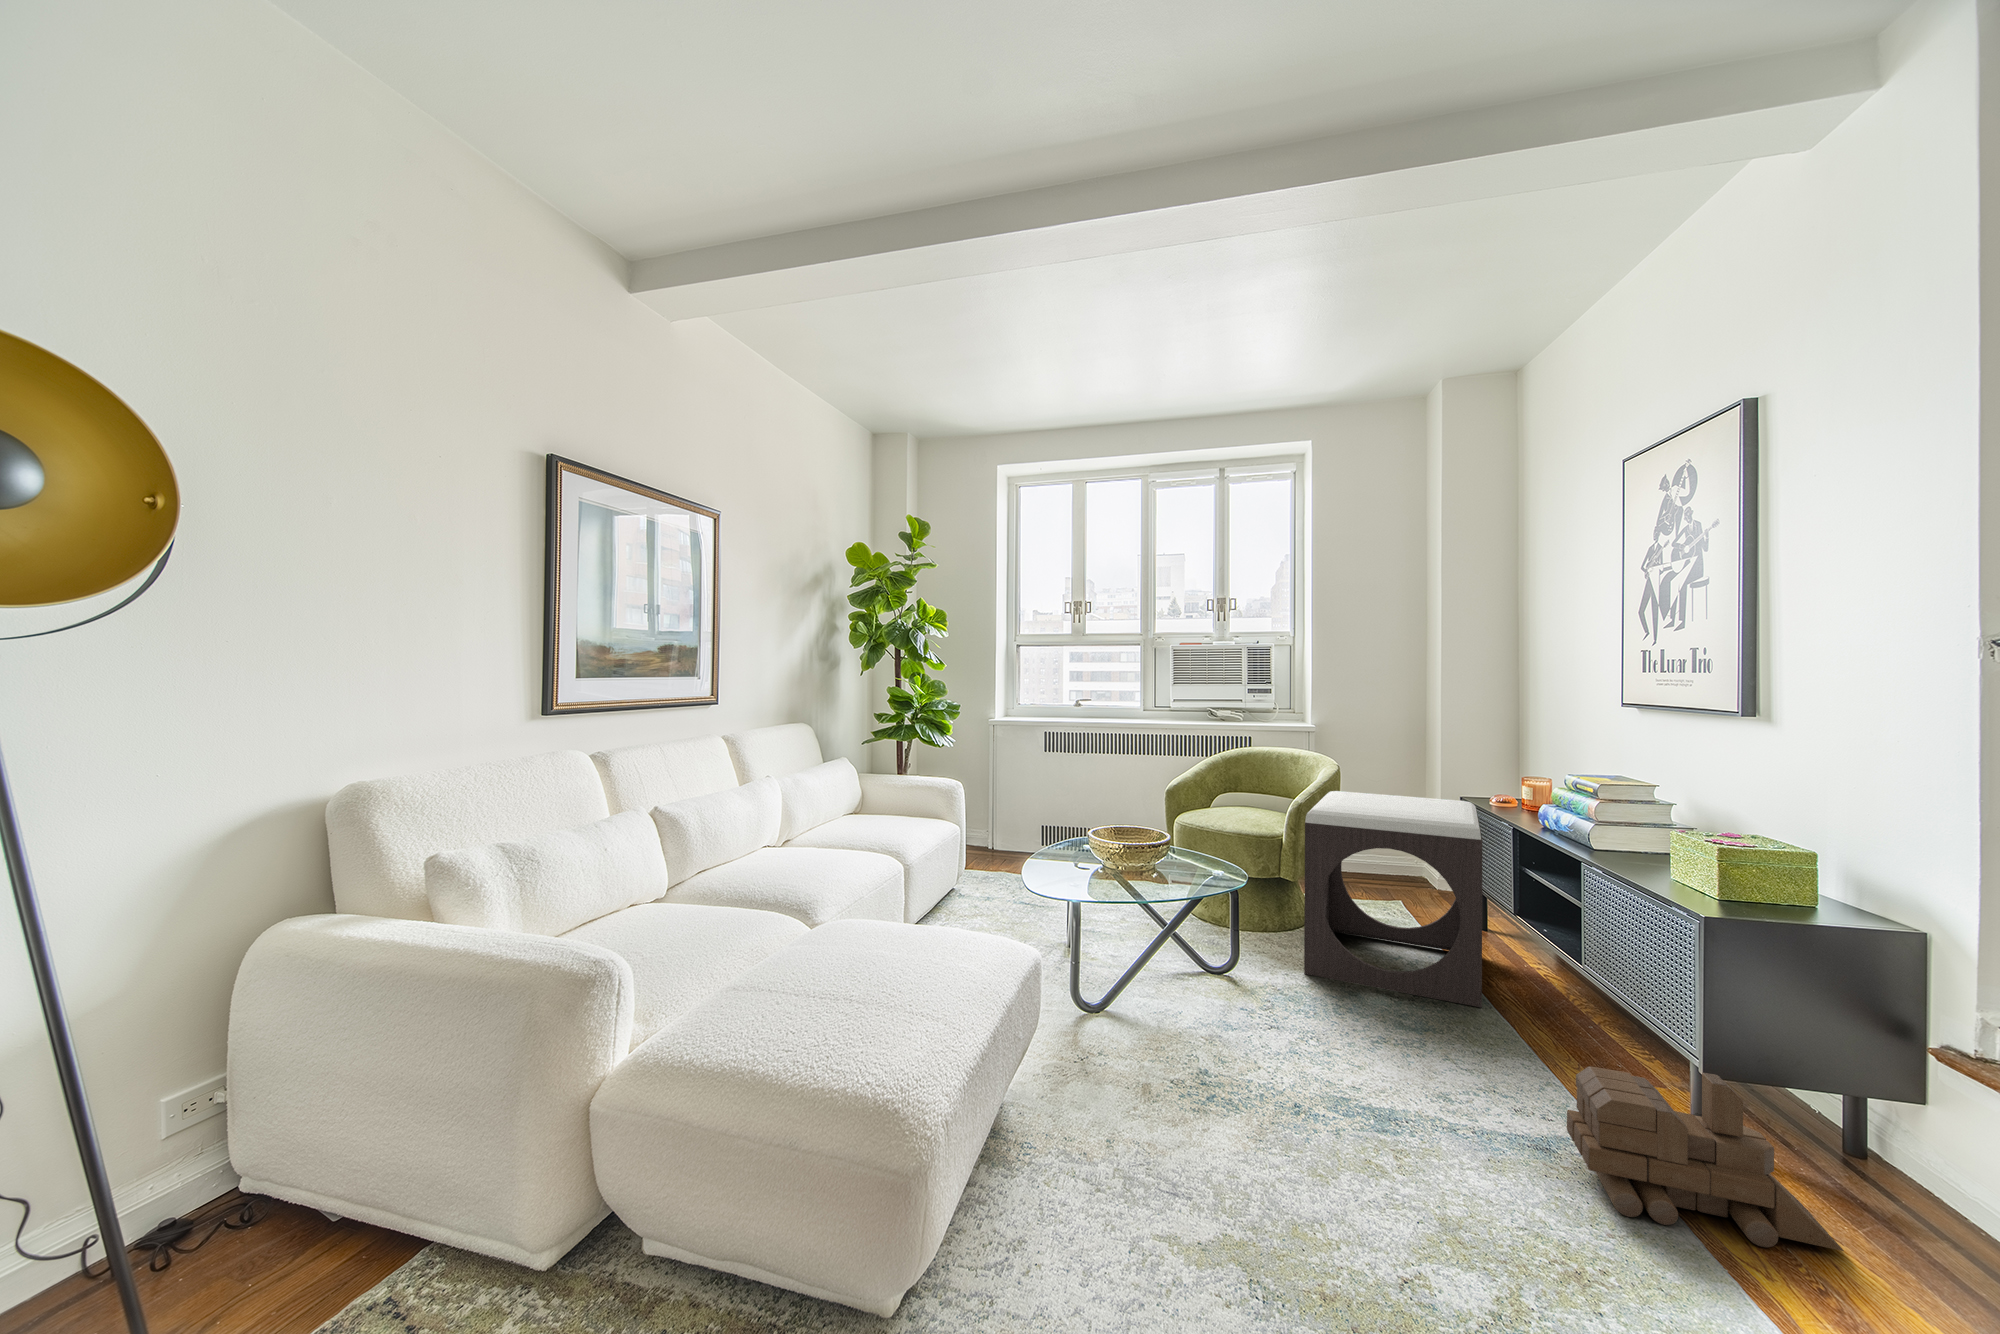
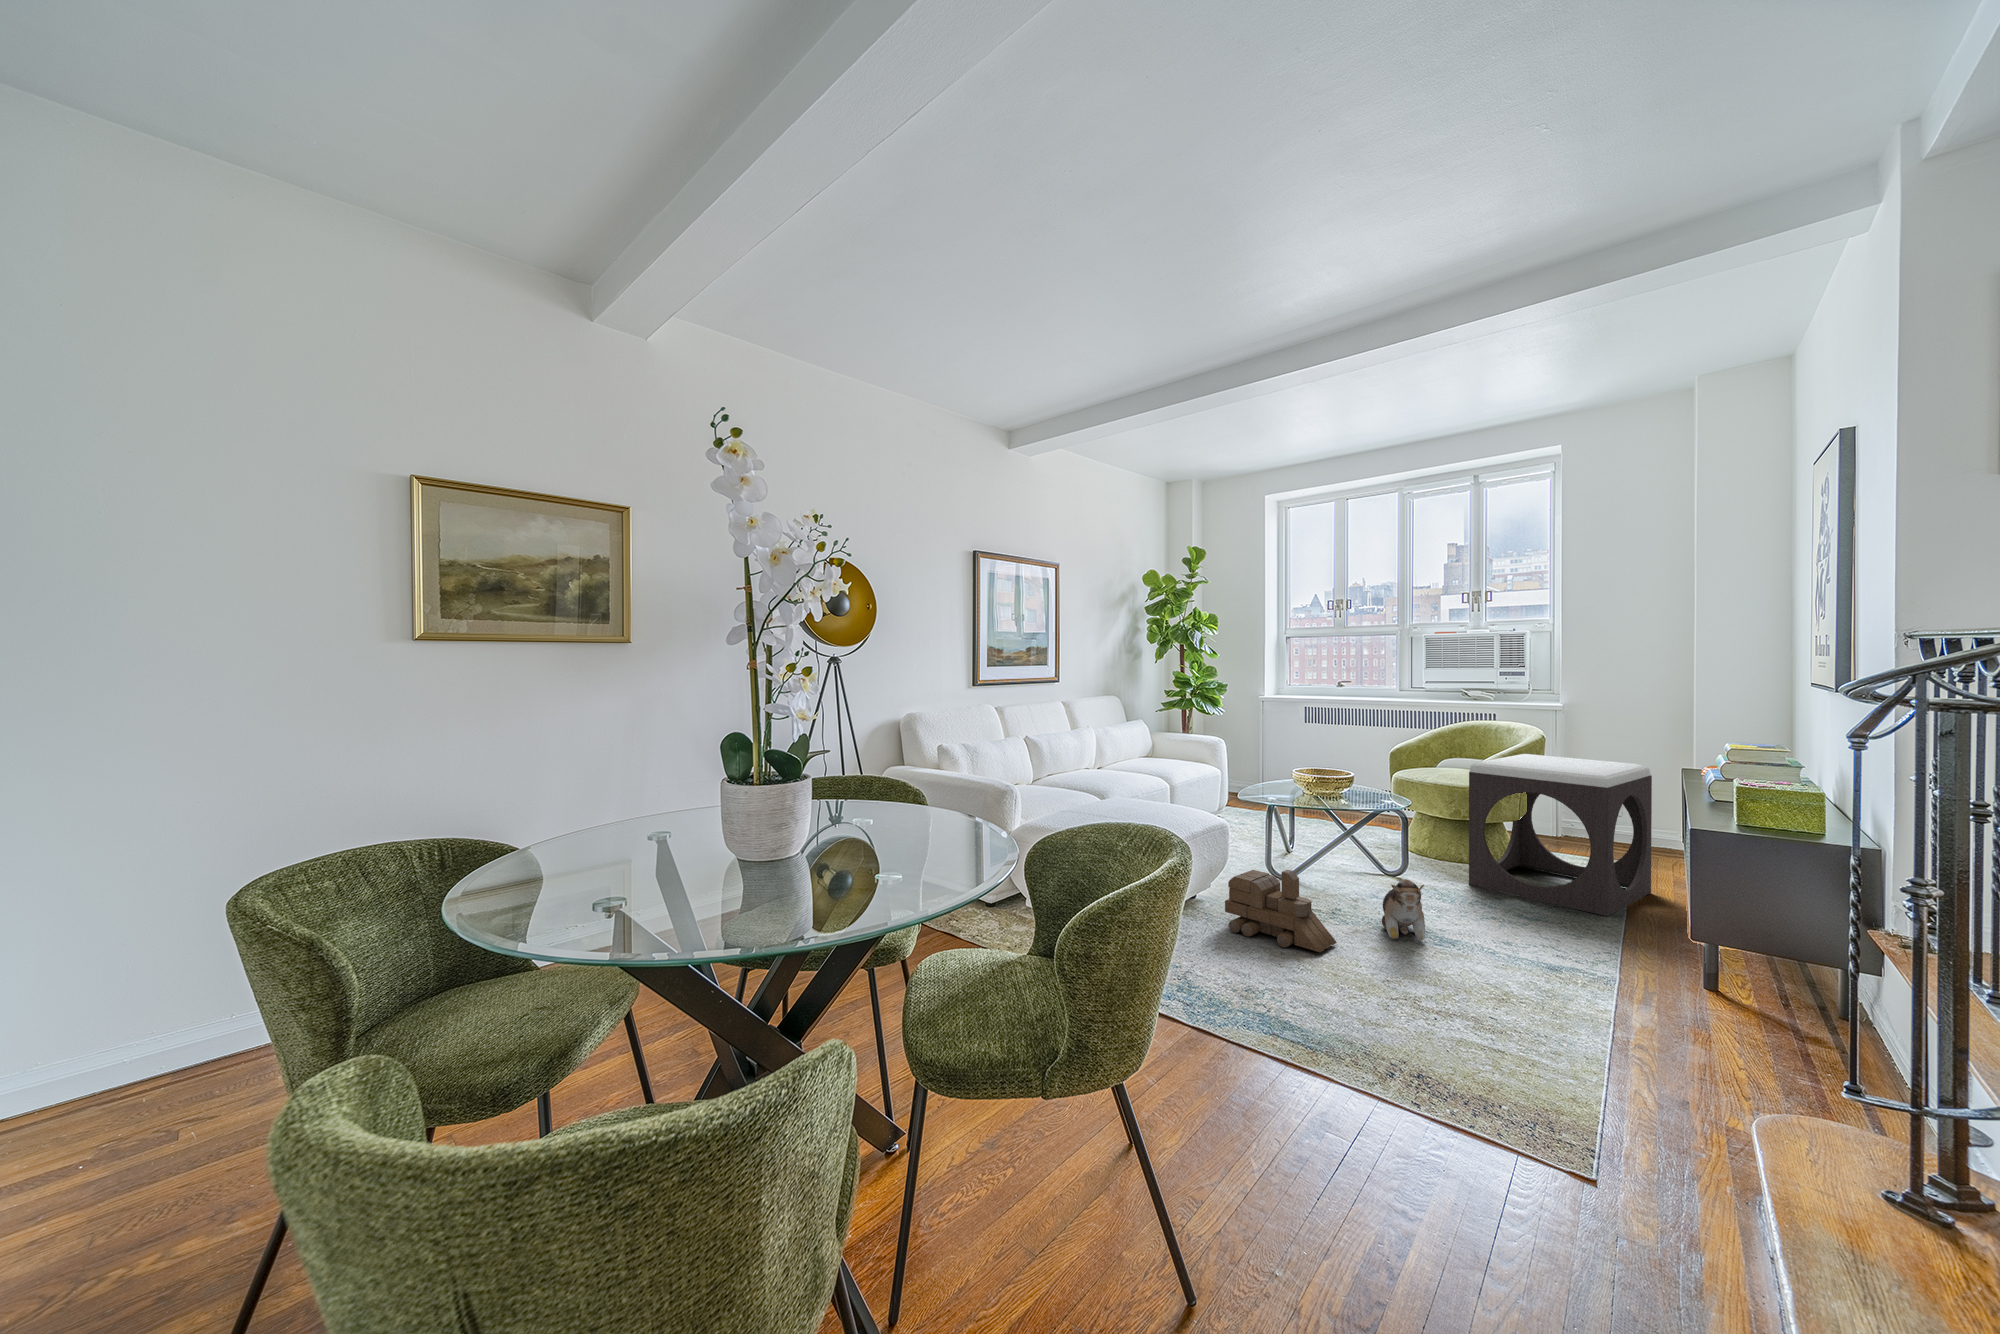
plush toy: none [1264,1024,1364,1124] -> present [1382,879,1425,940]
toy train: present [1567,1066,1844,1251] -> present [1225,870,1337,952]

